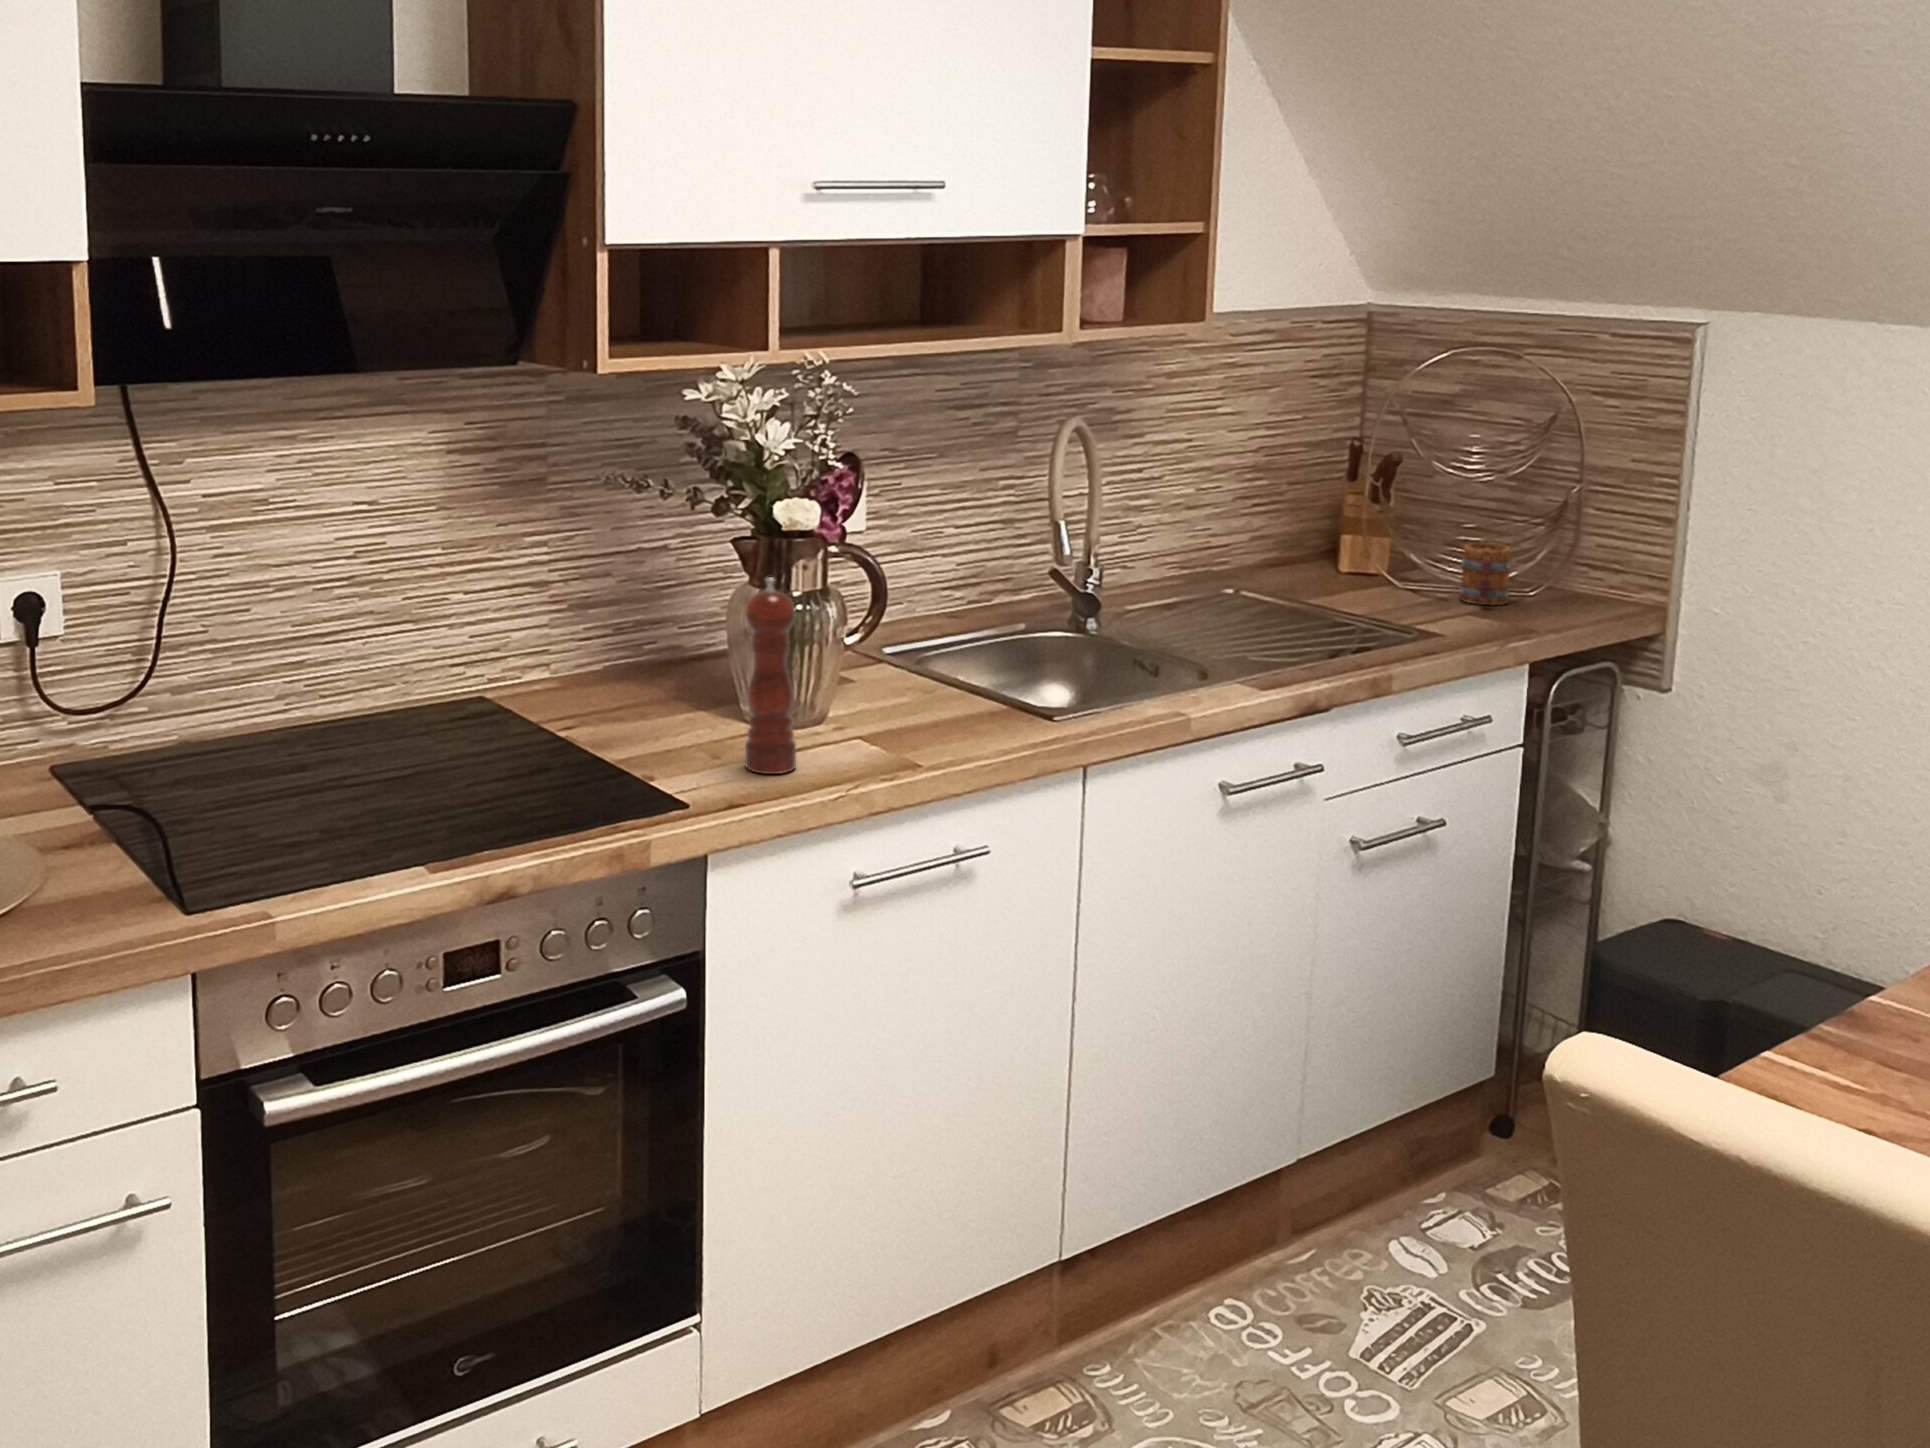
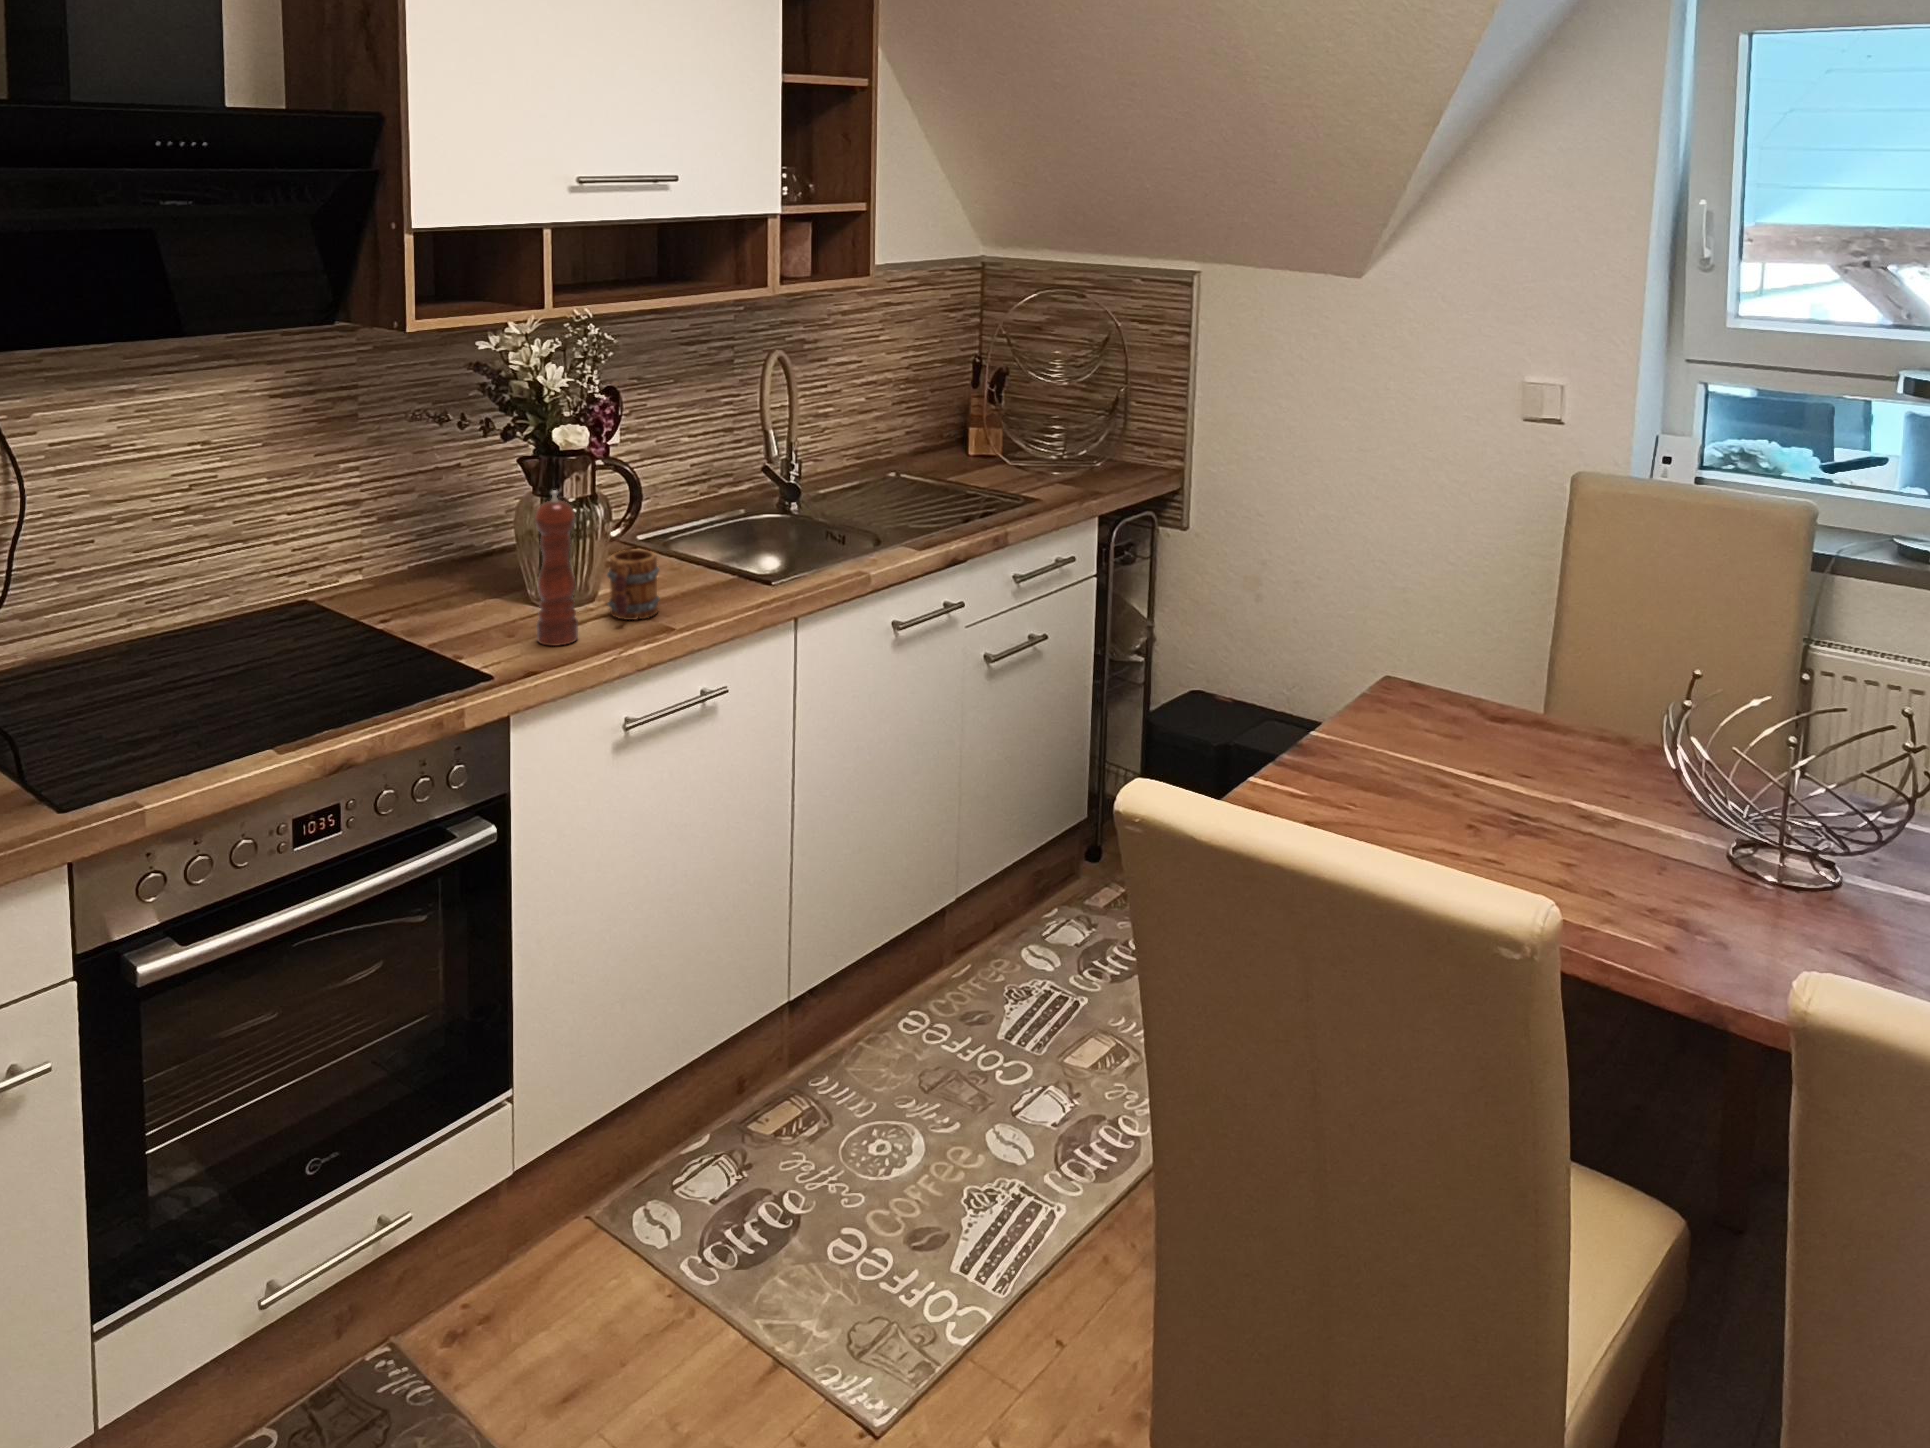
mug: present [1460,543,1511,605] -> present [607,550,660,620]

